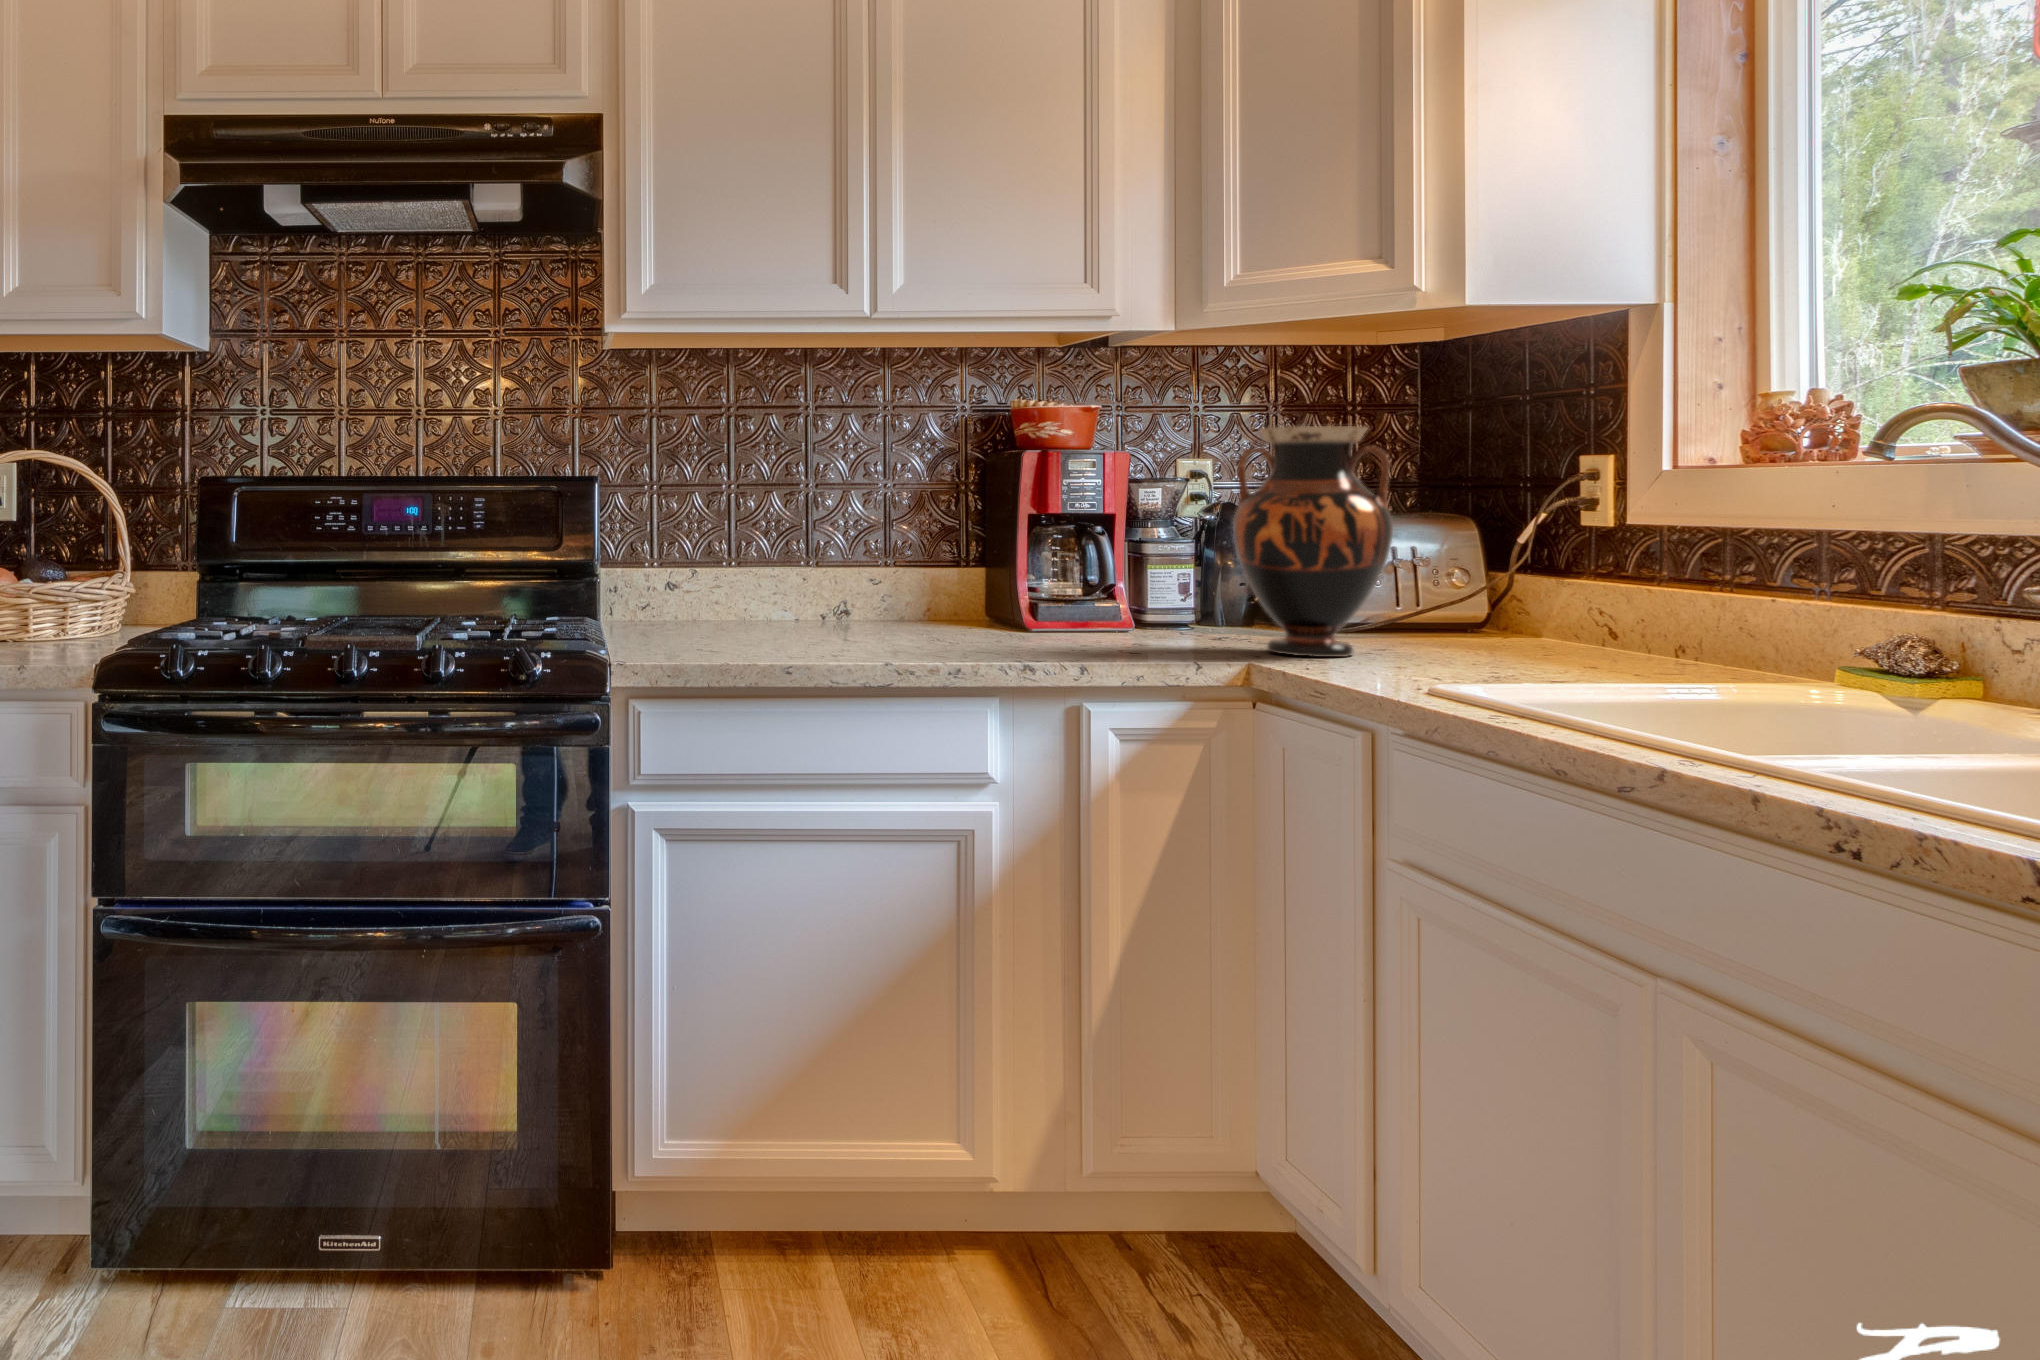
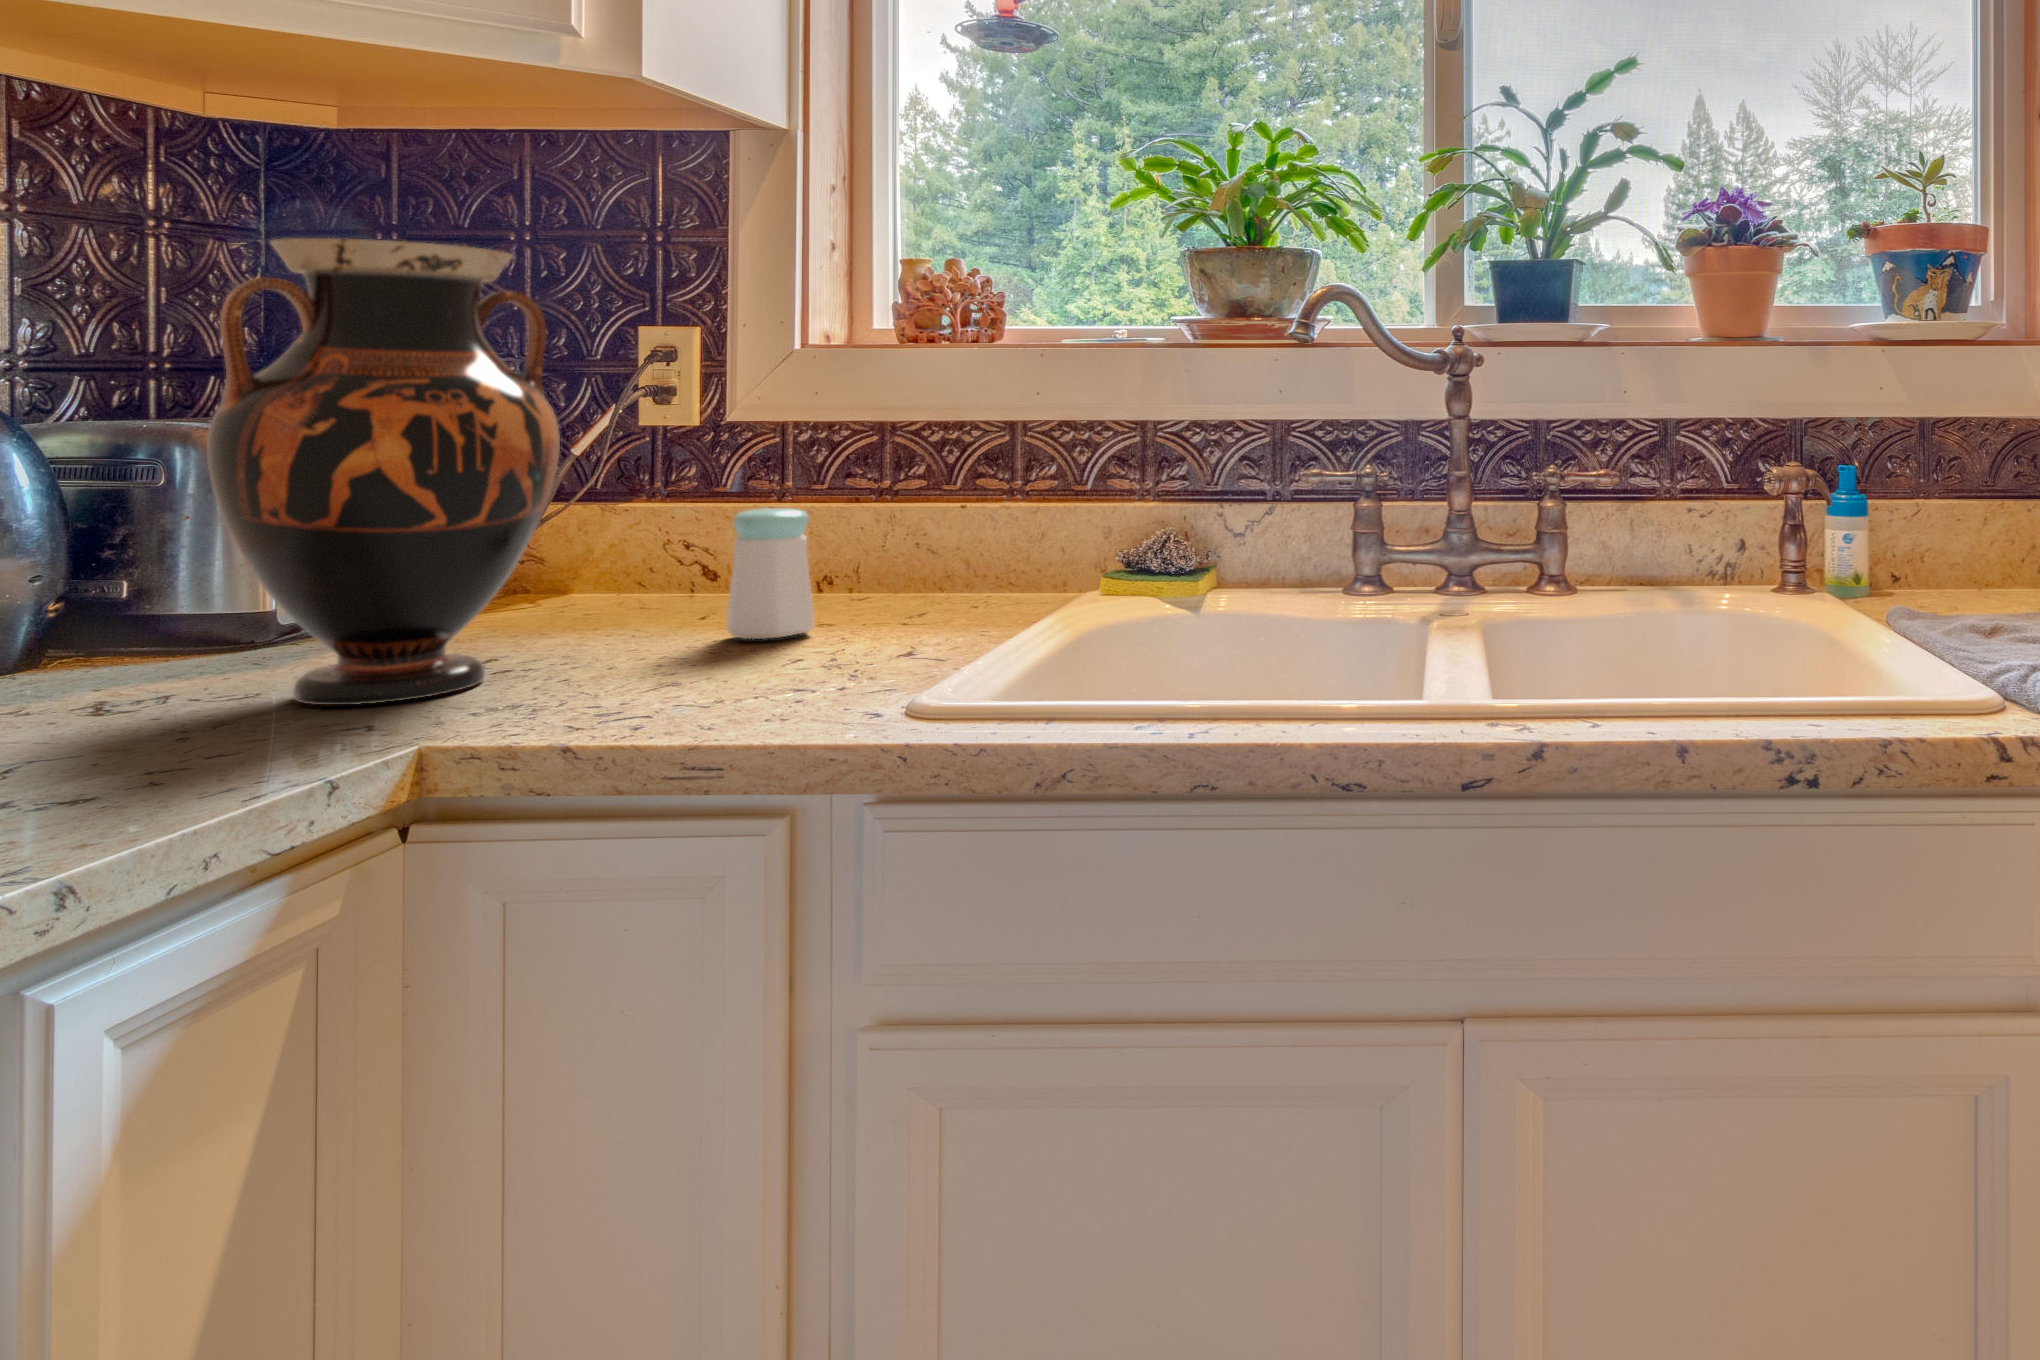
salt shaker: none [1497,581,1564,668] -> present [726,508,814,639]

